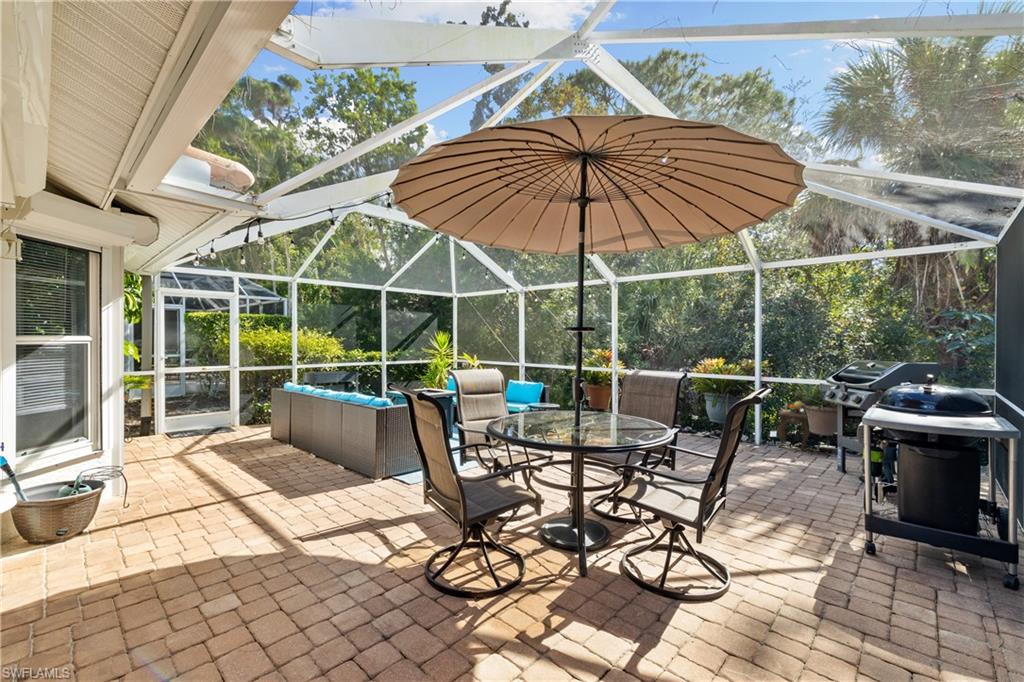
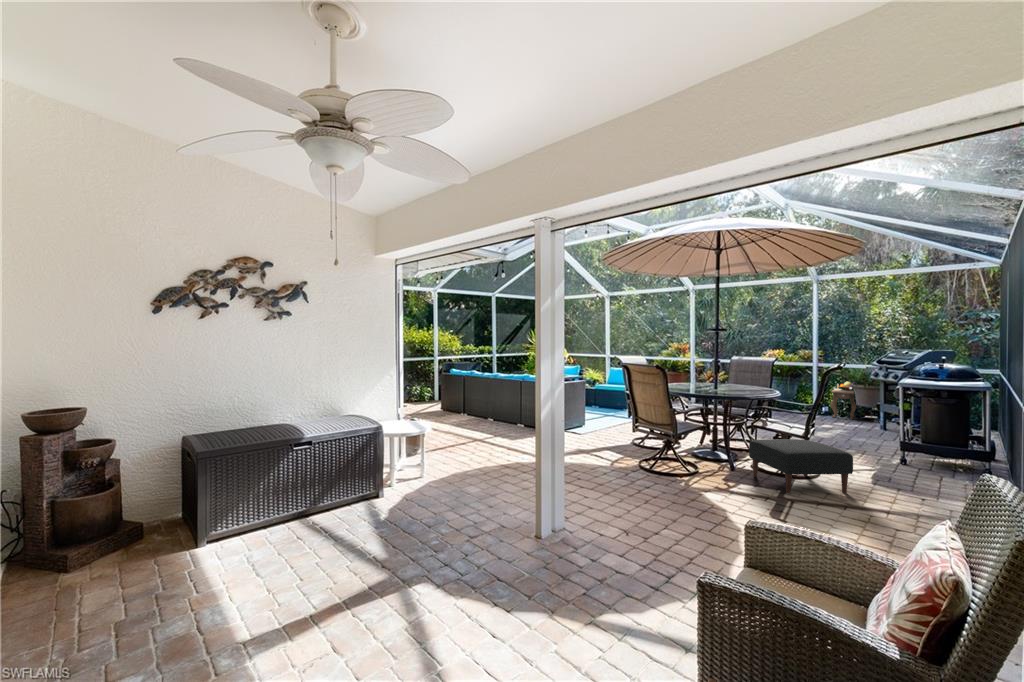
ottoman: none [611,525,776,652] -> present [749,439,853,494]

